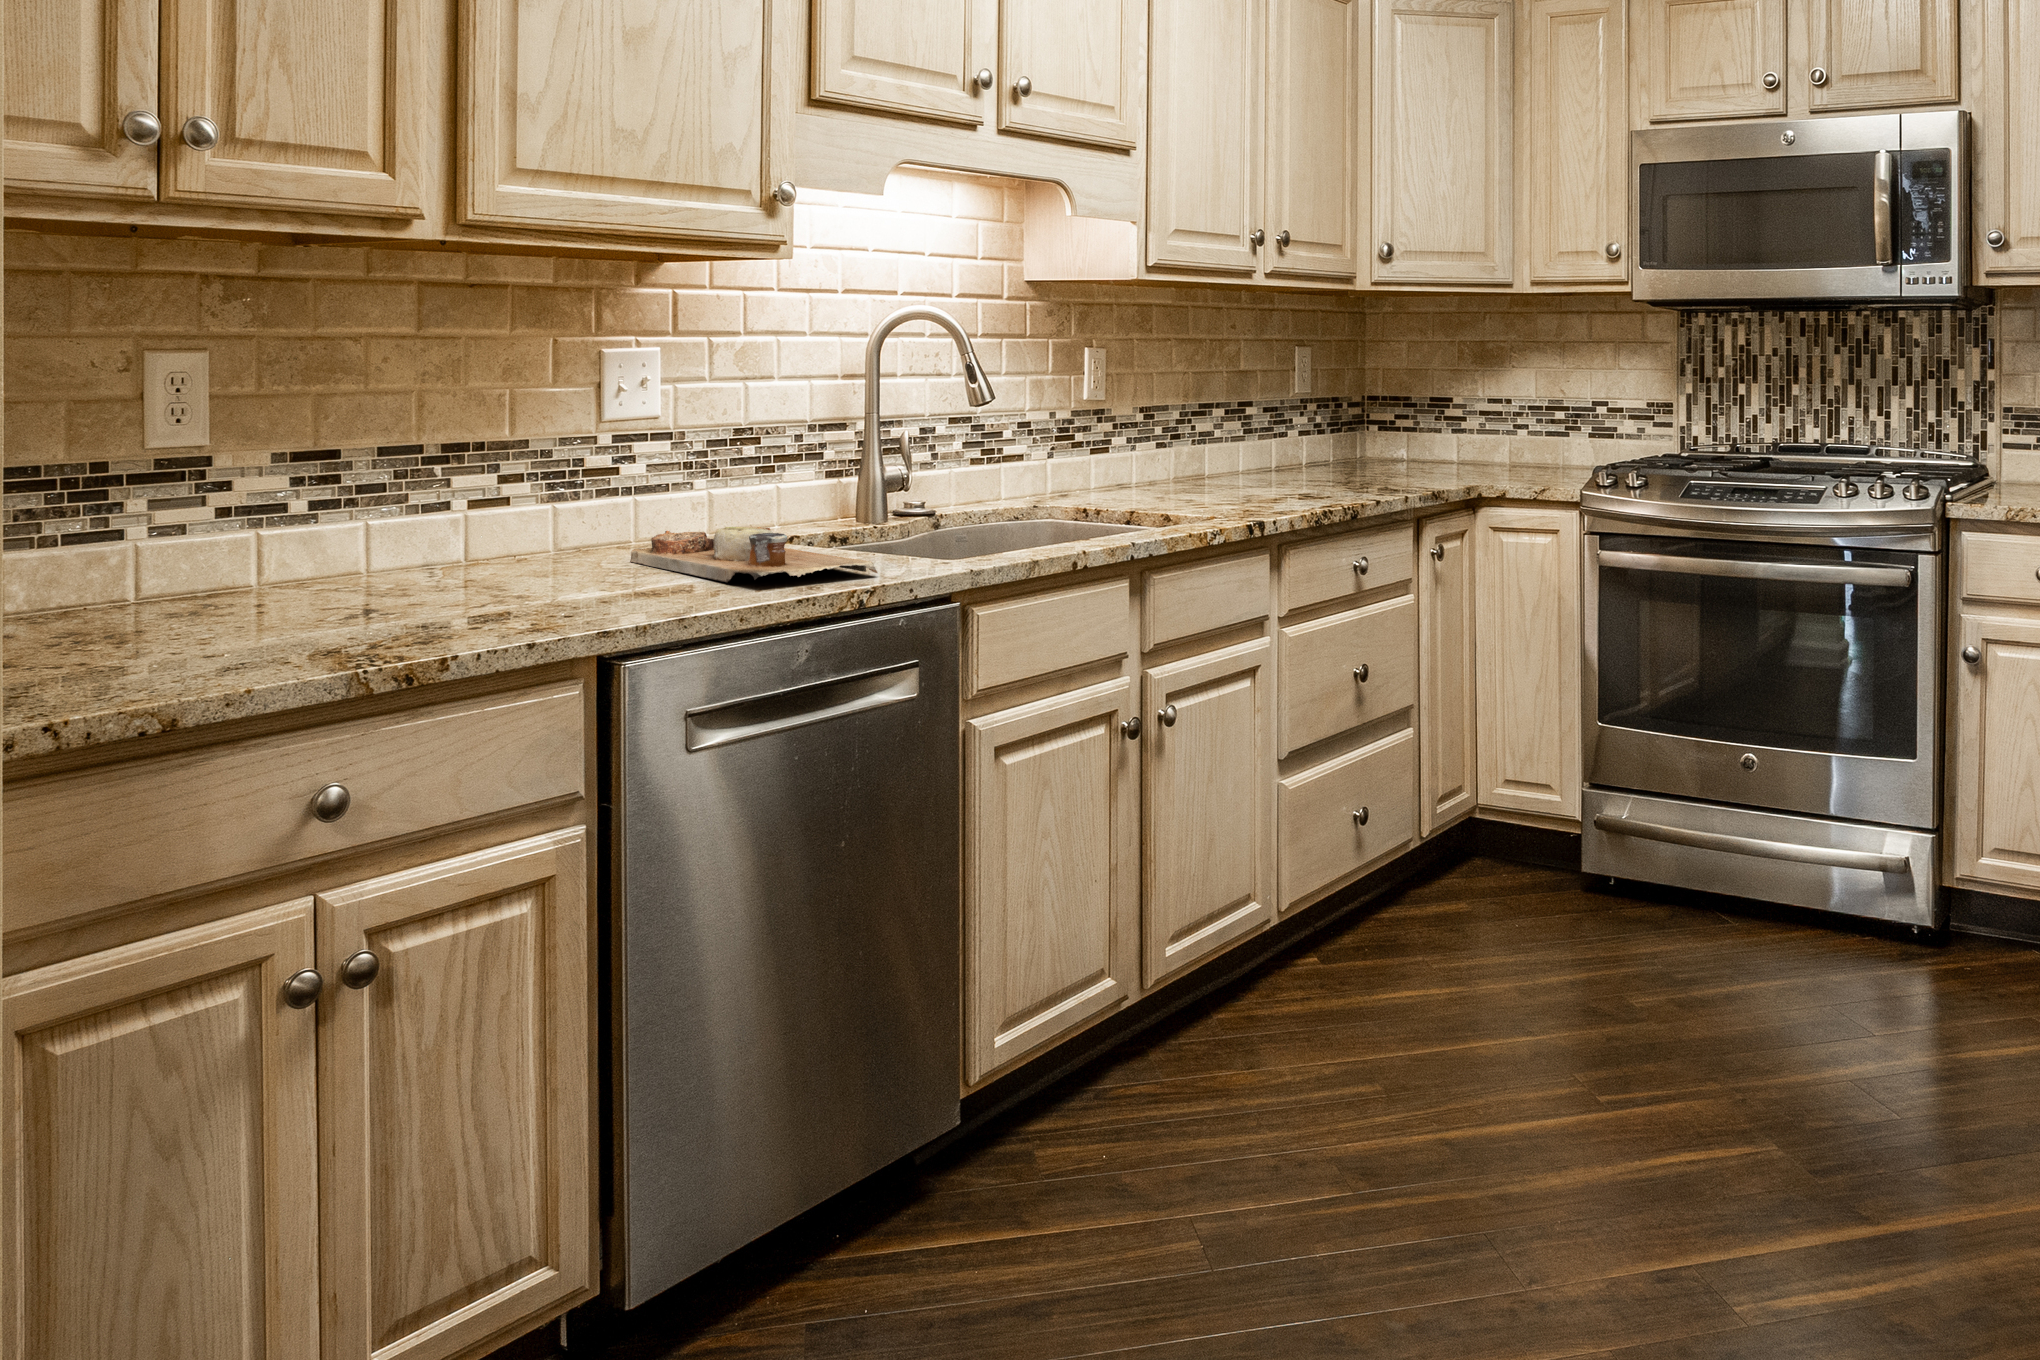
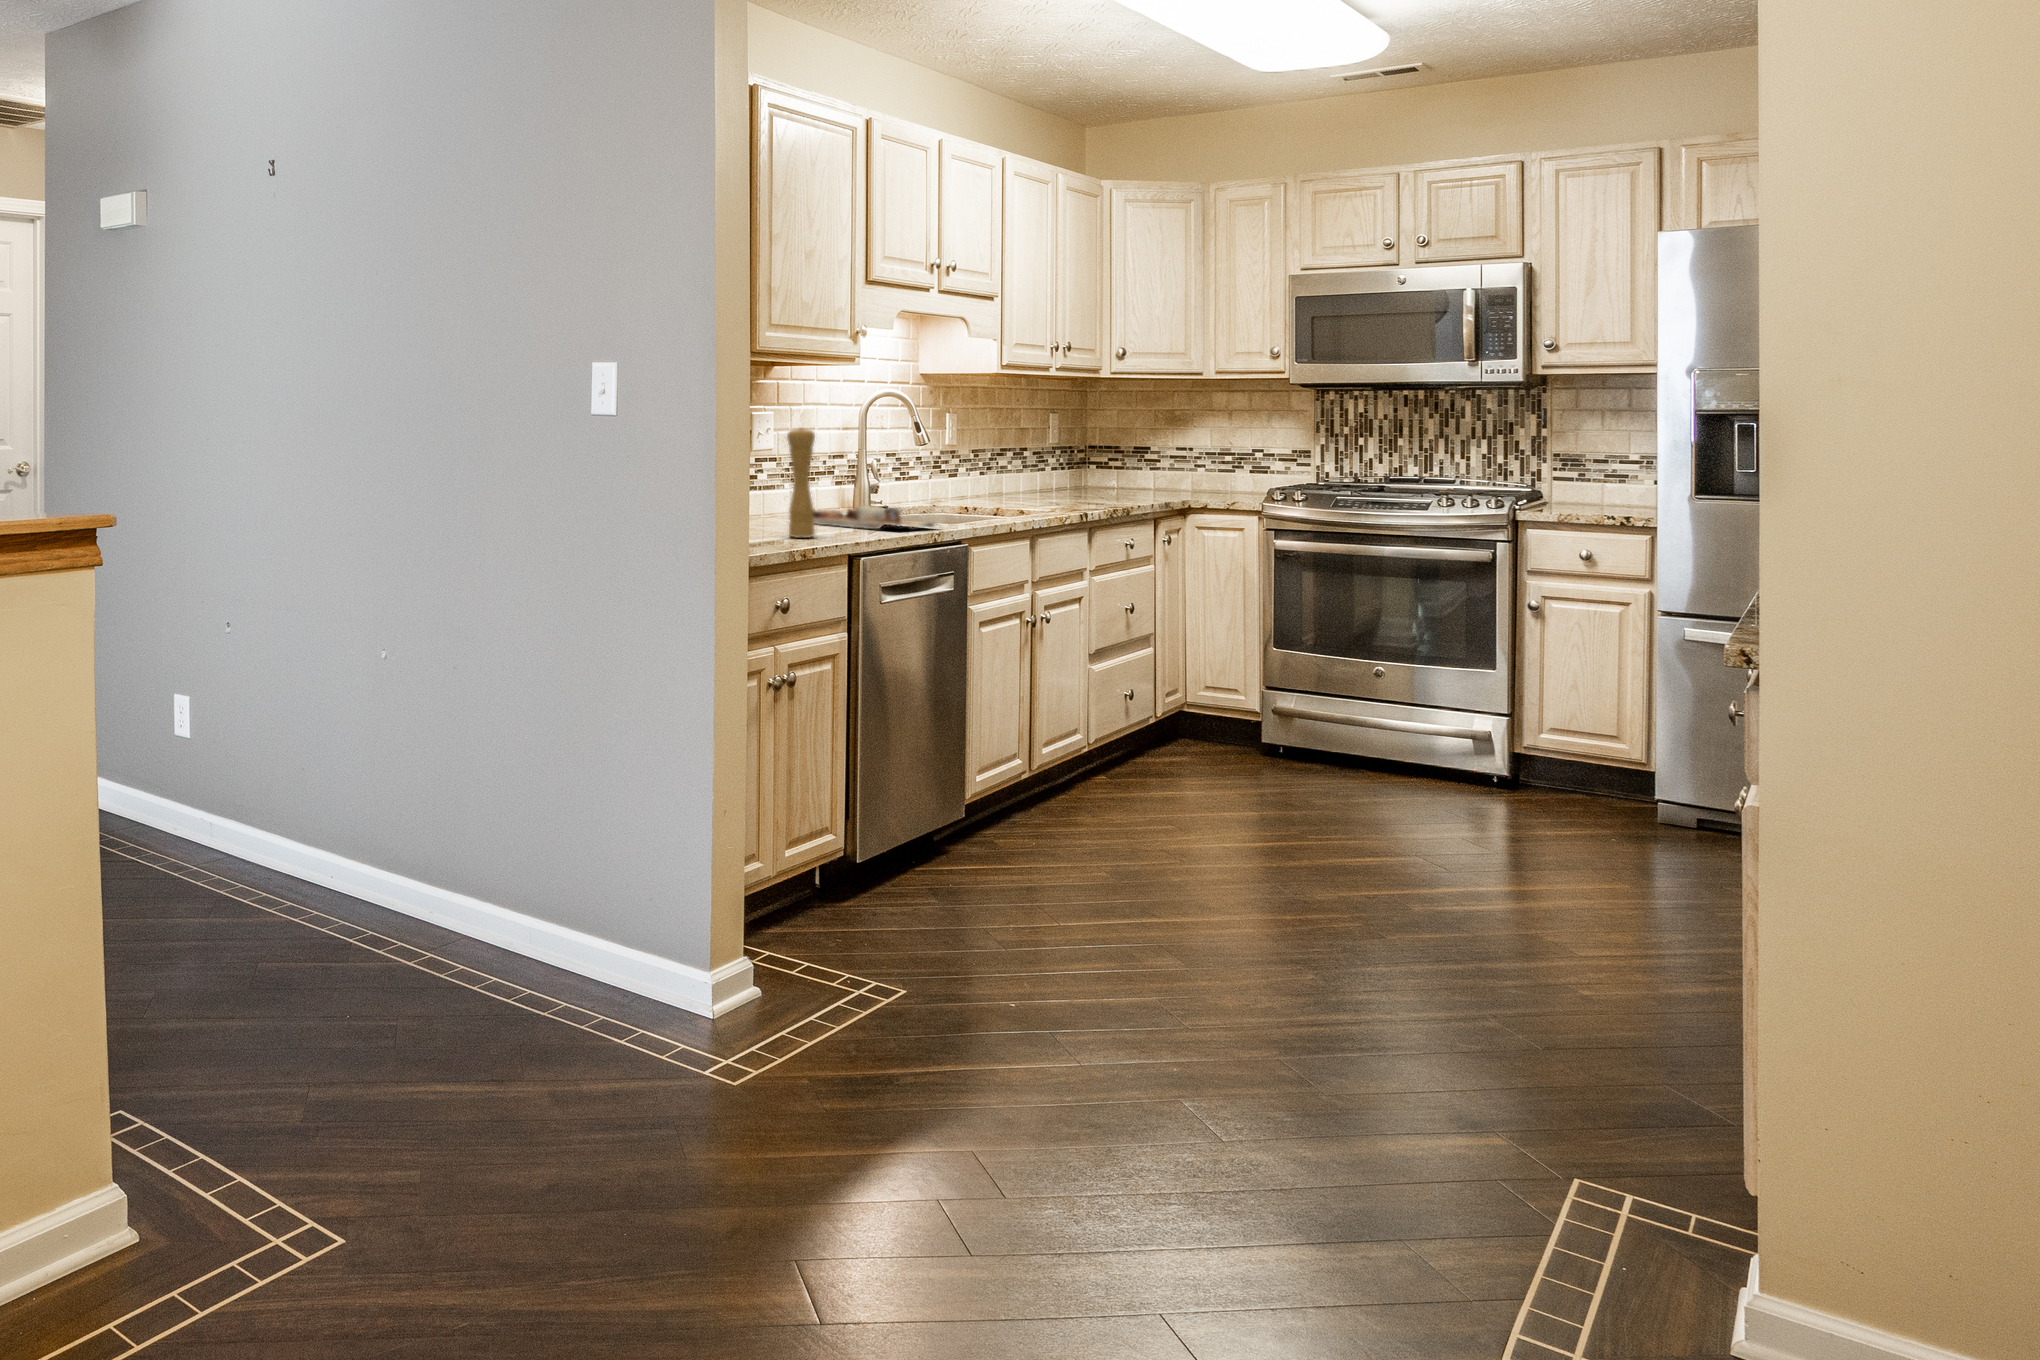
pepper mill: none [430,364,503,620] -> present [787,428,815,538]

